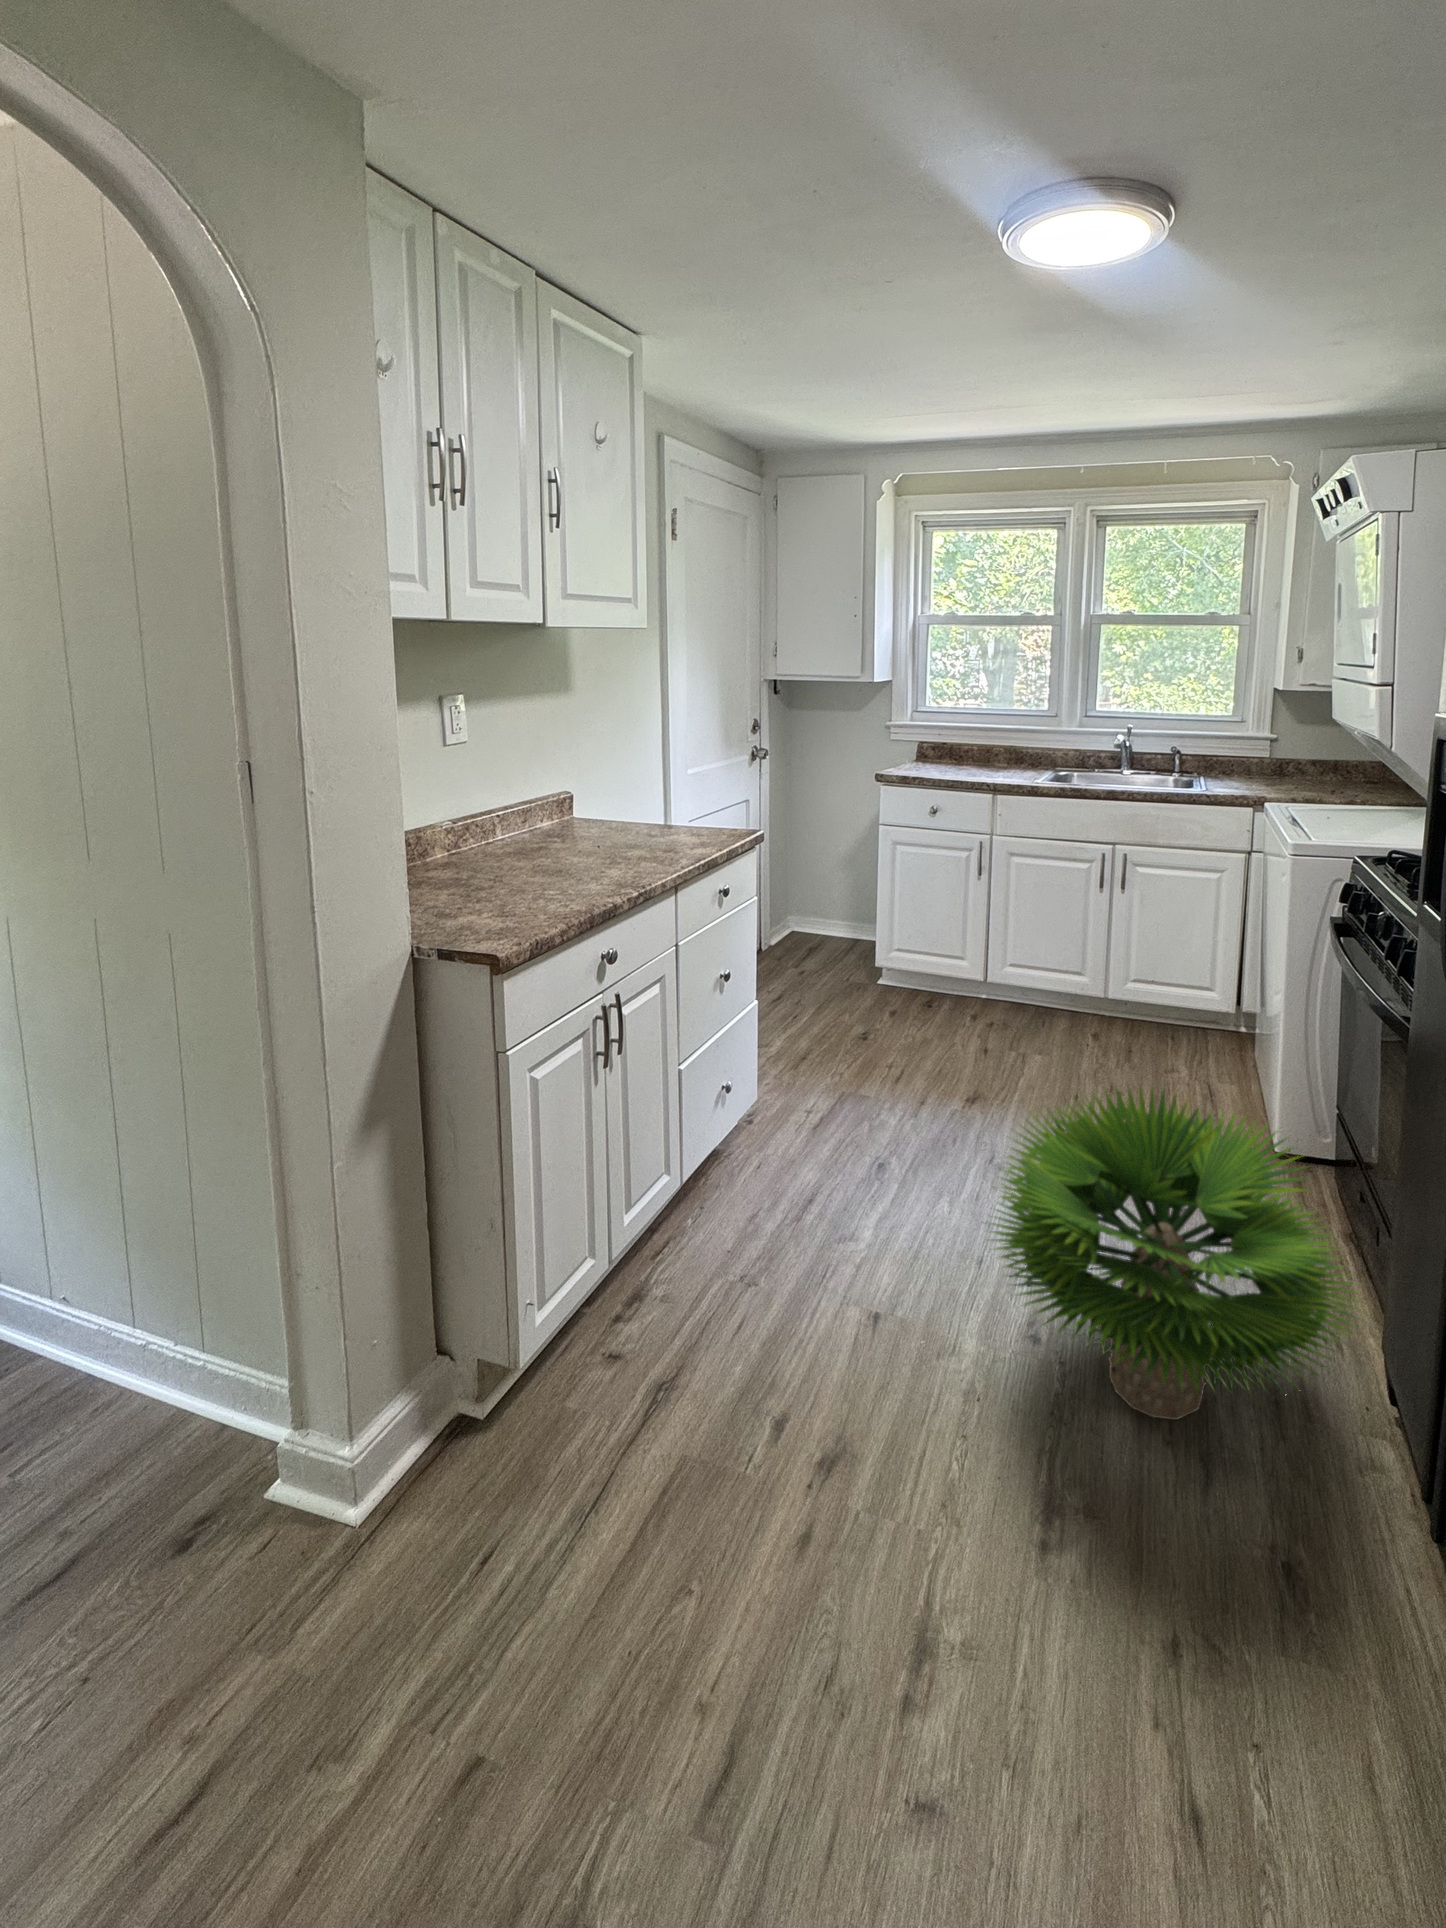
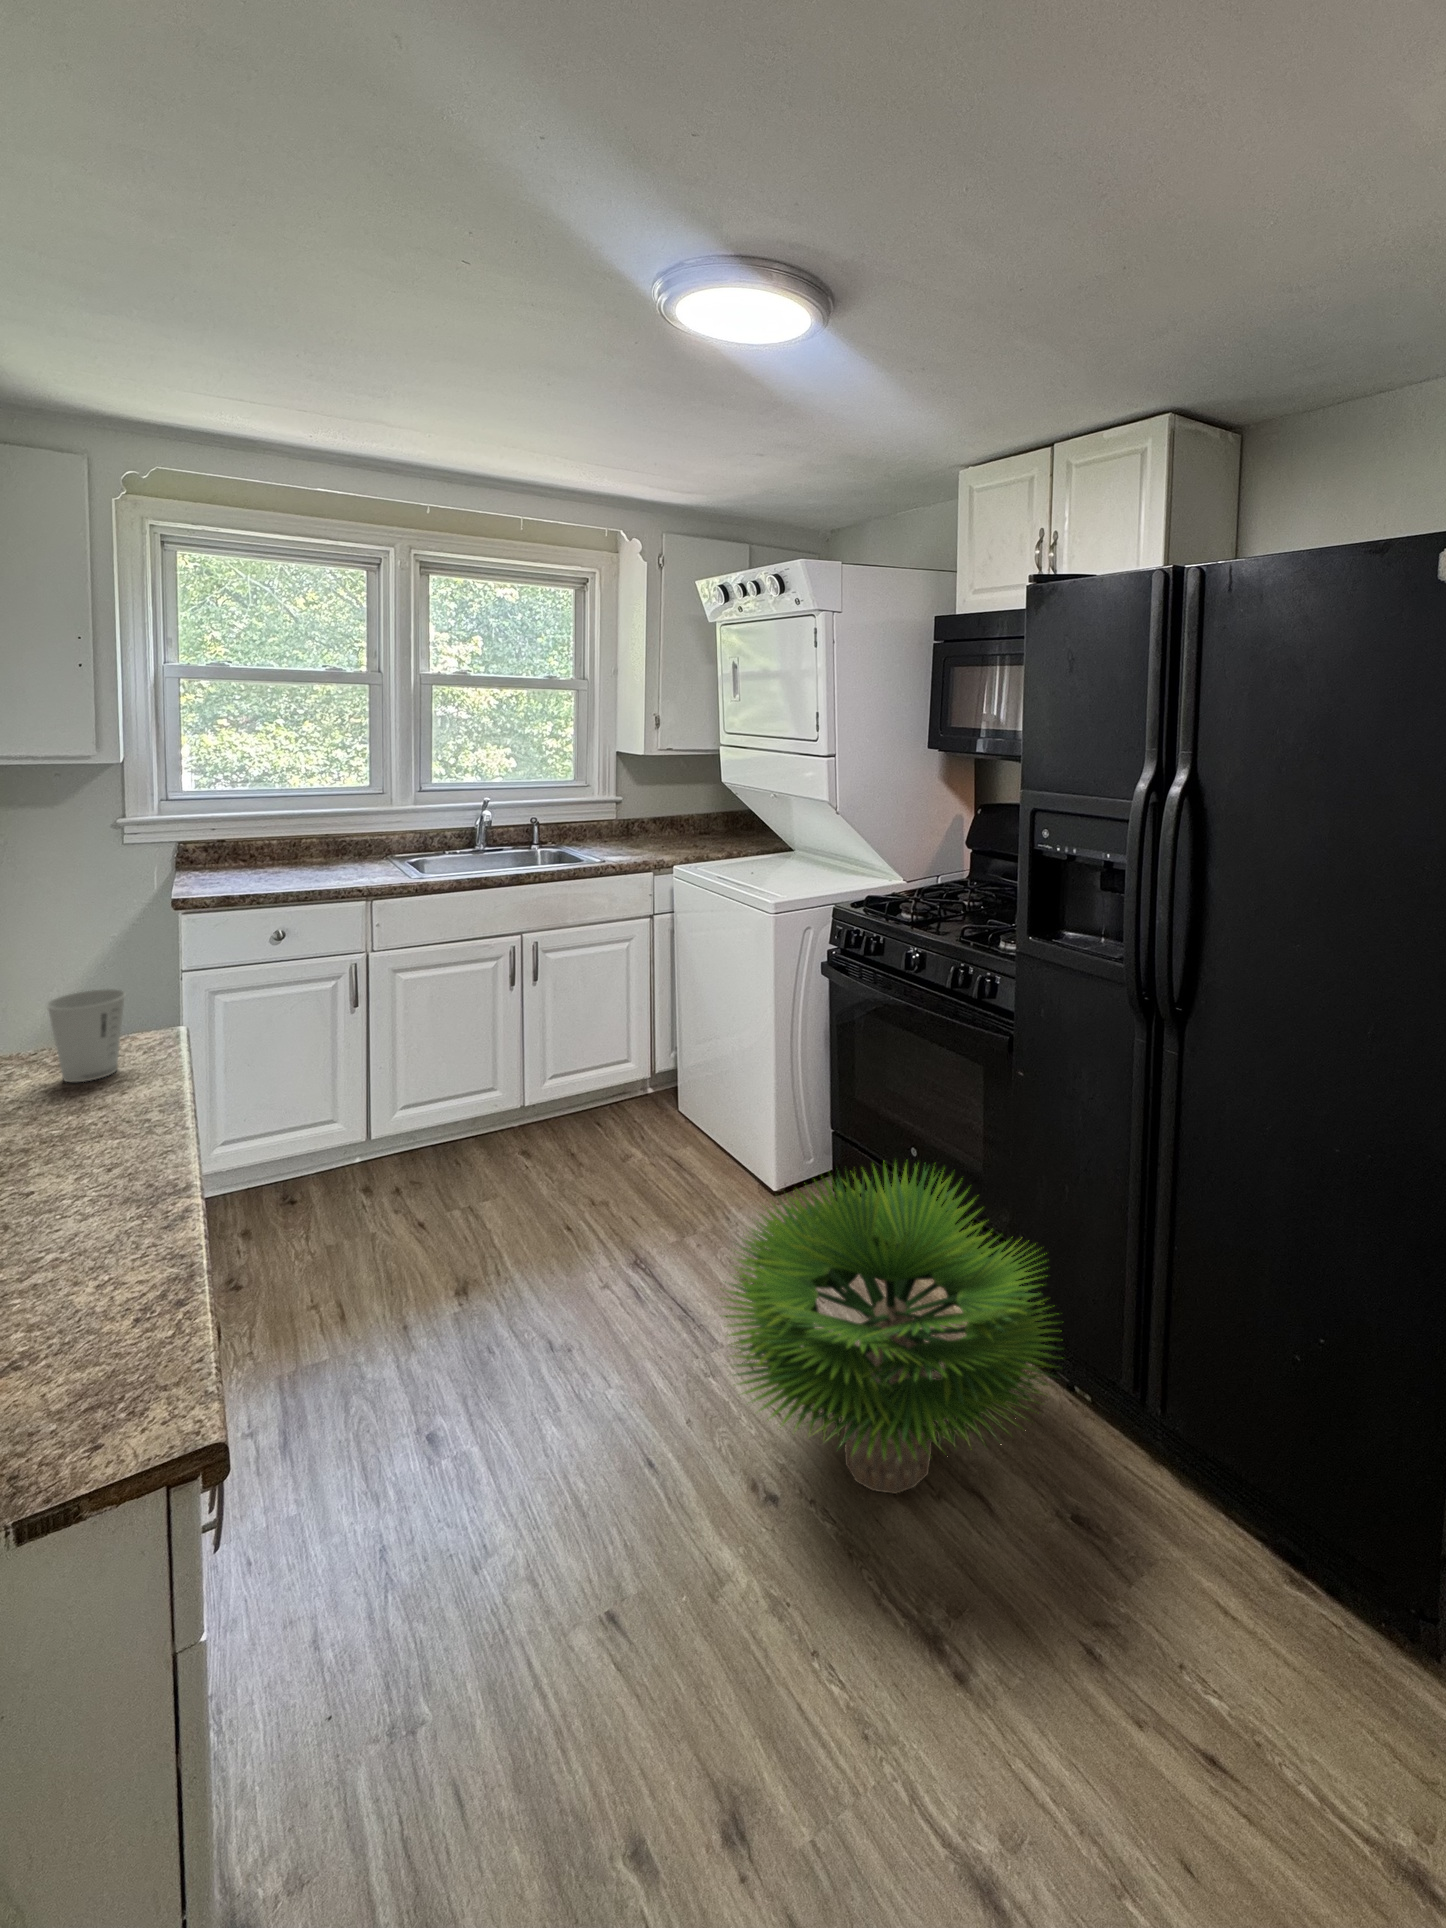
paper cup: none [680,792,716,841] -> present [46,989,126,1082]

